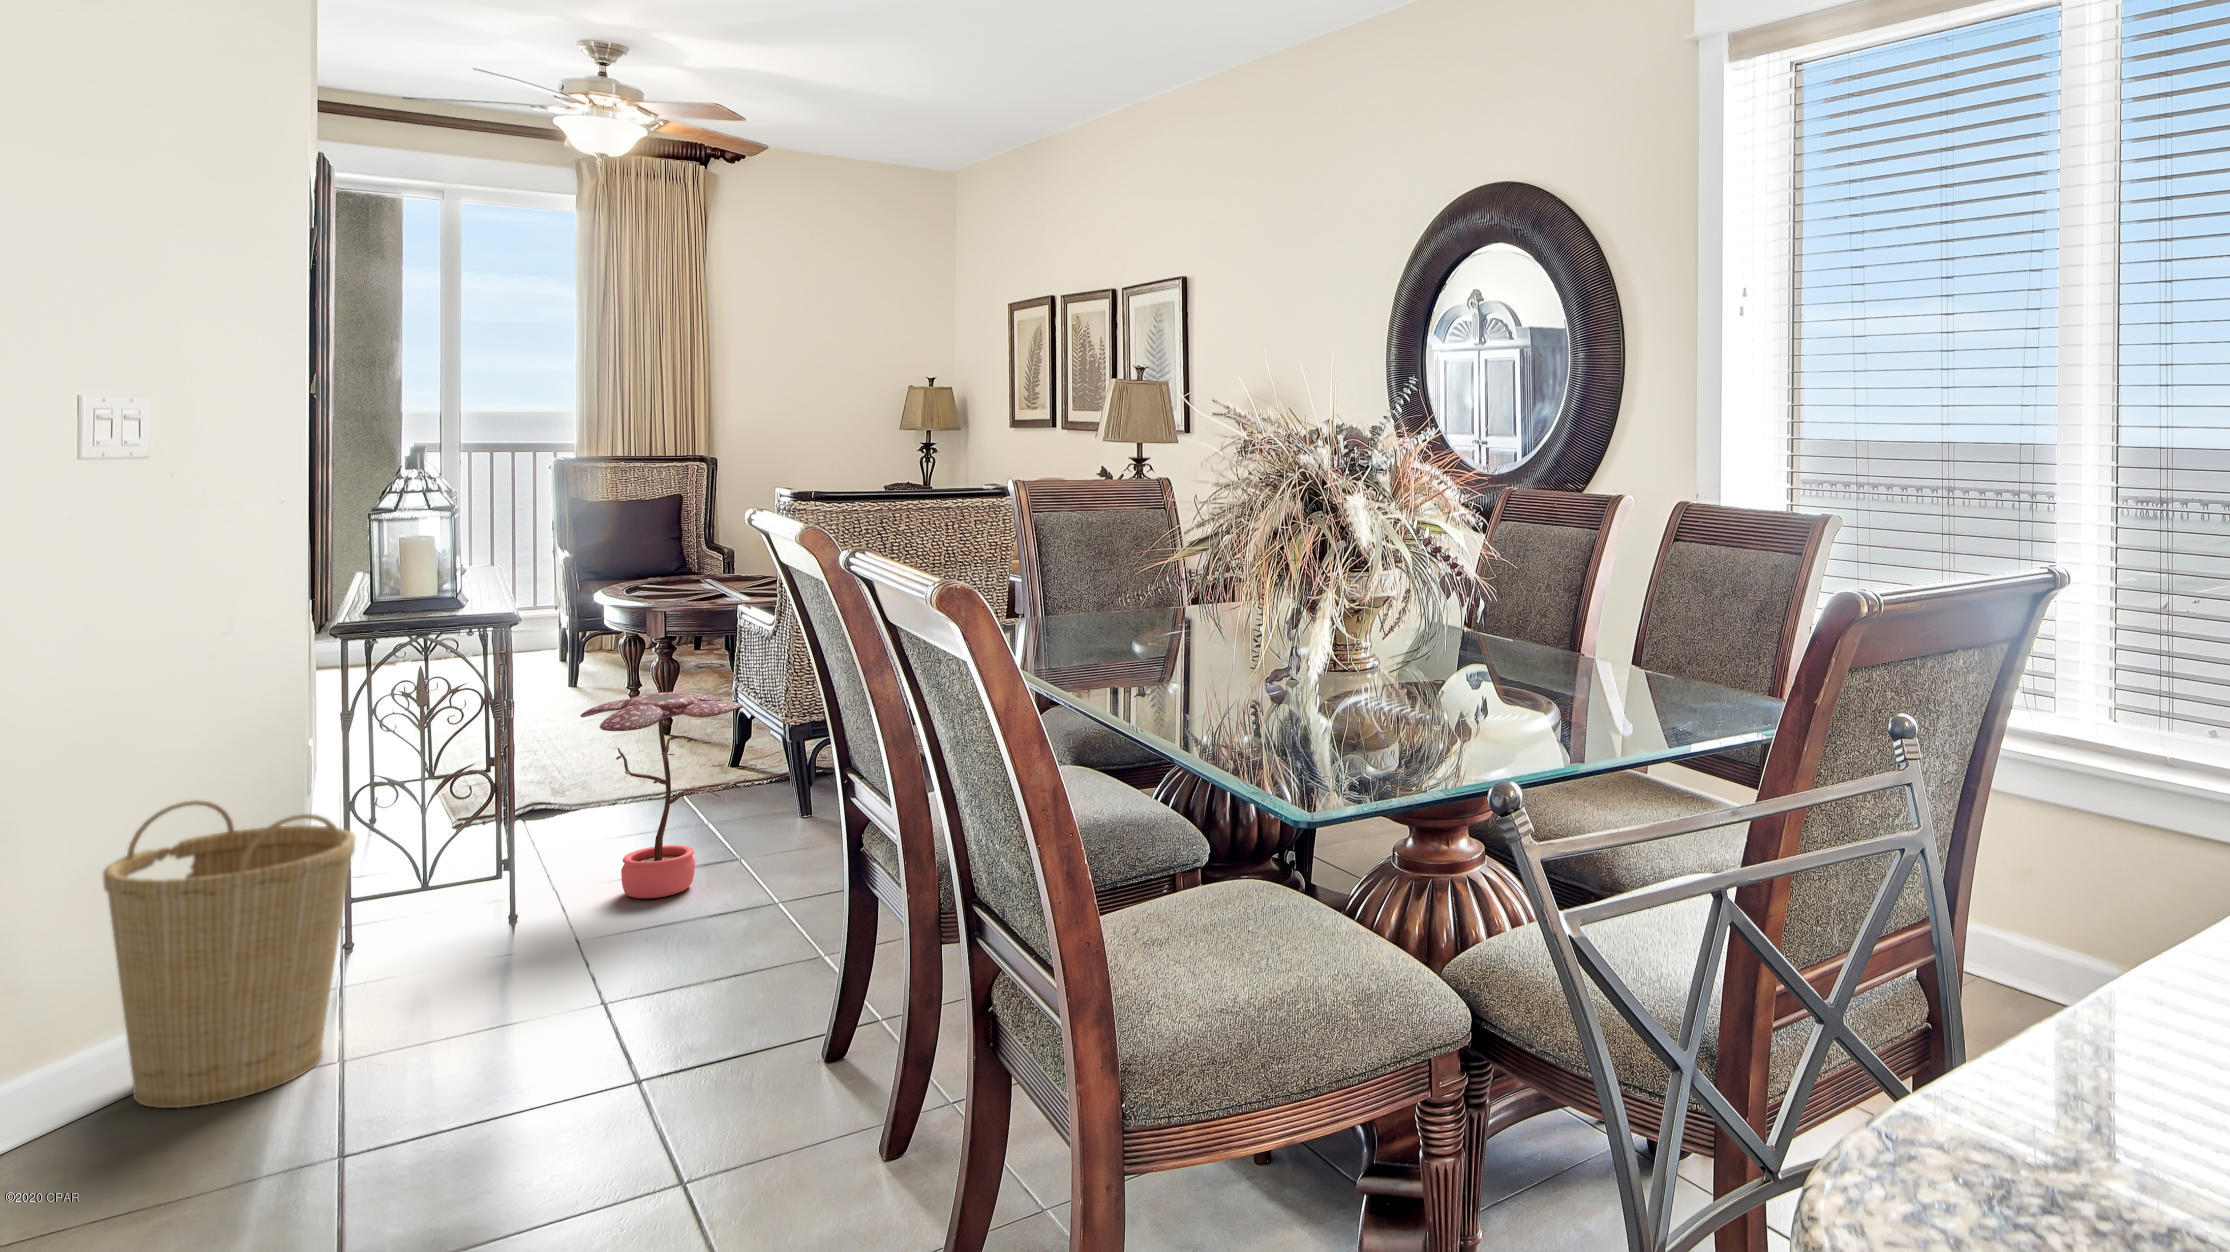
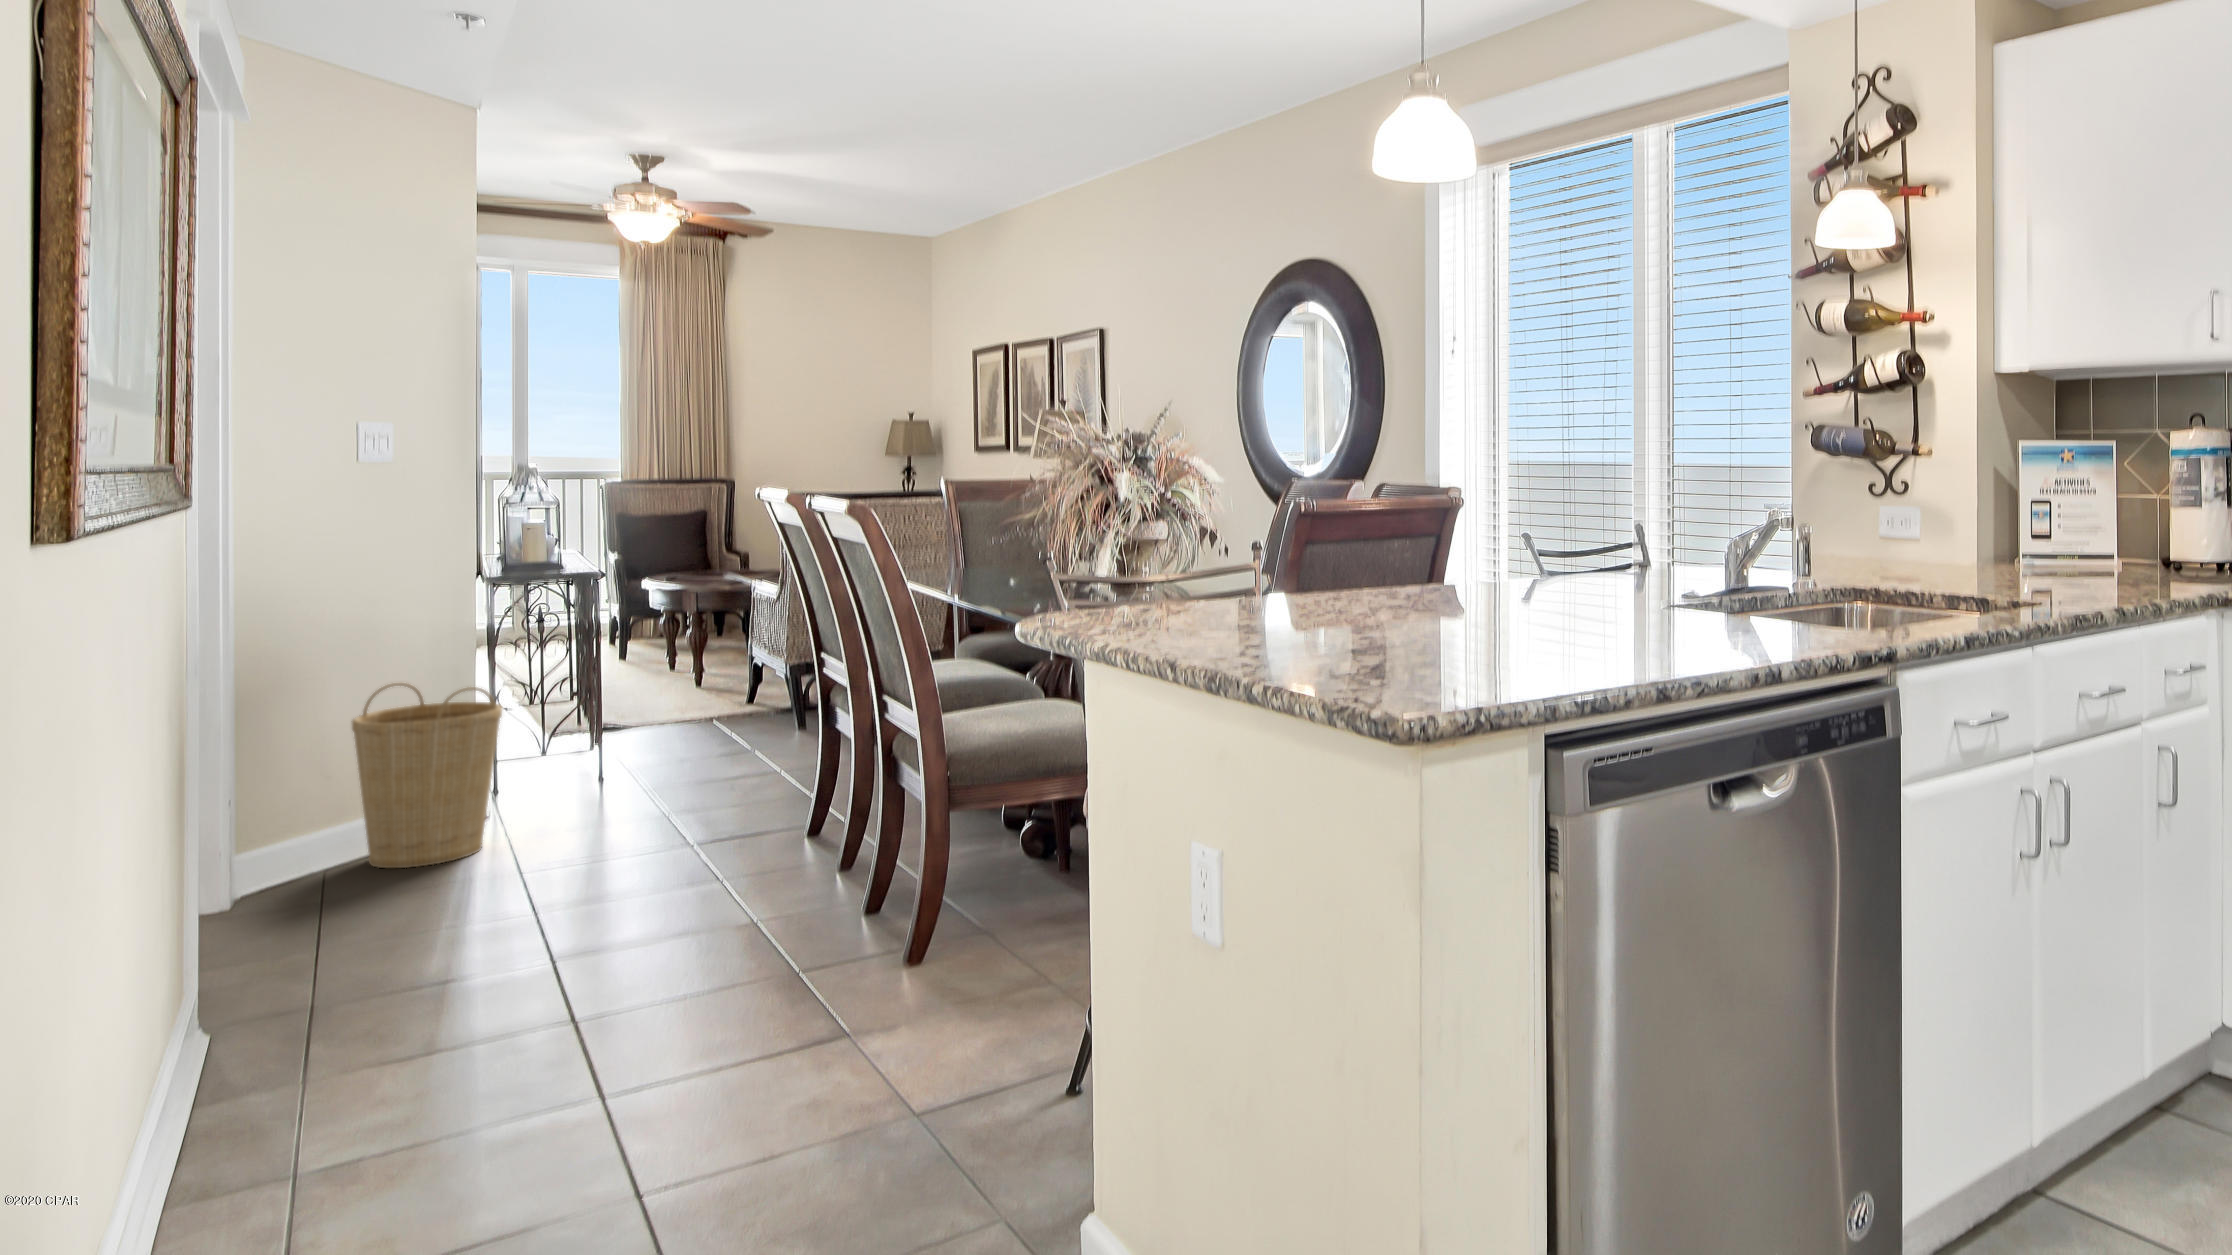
potted plant: present [580,692,743,898] -> none [640,632,754,774]

